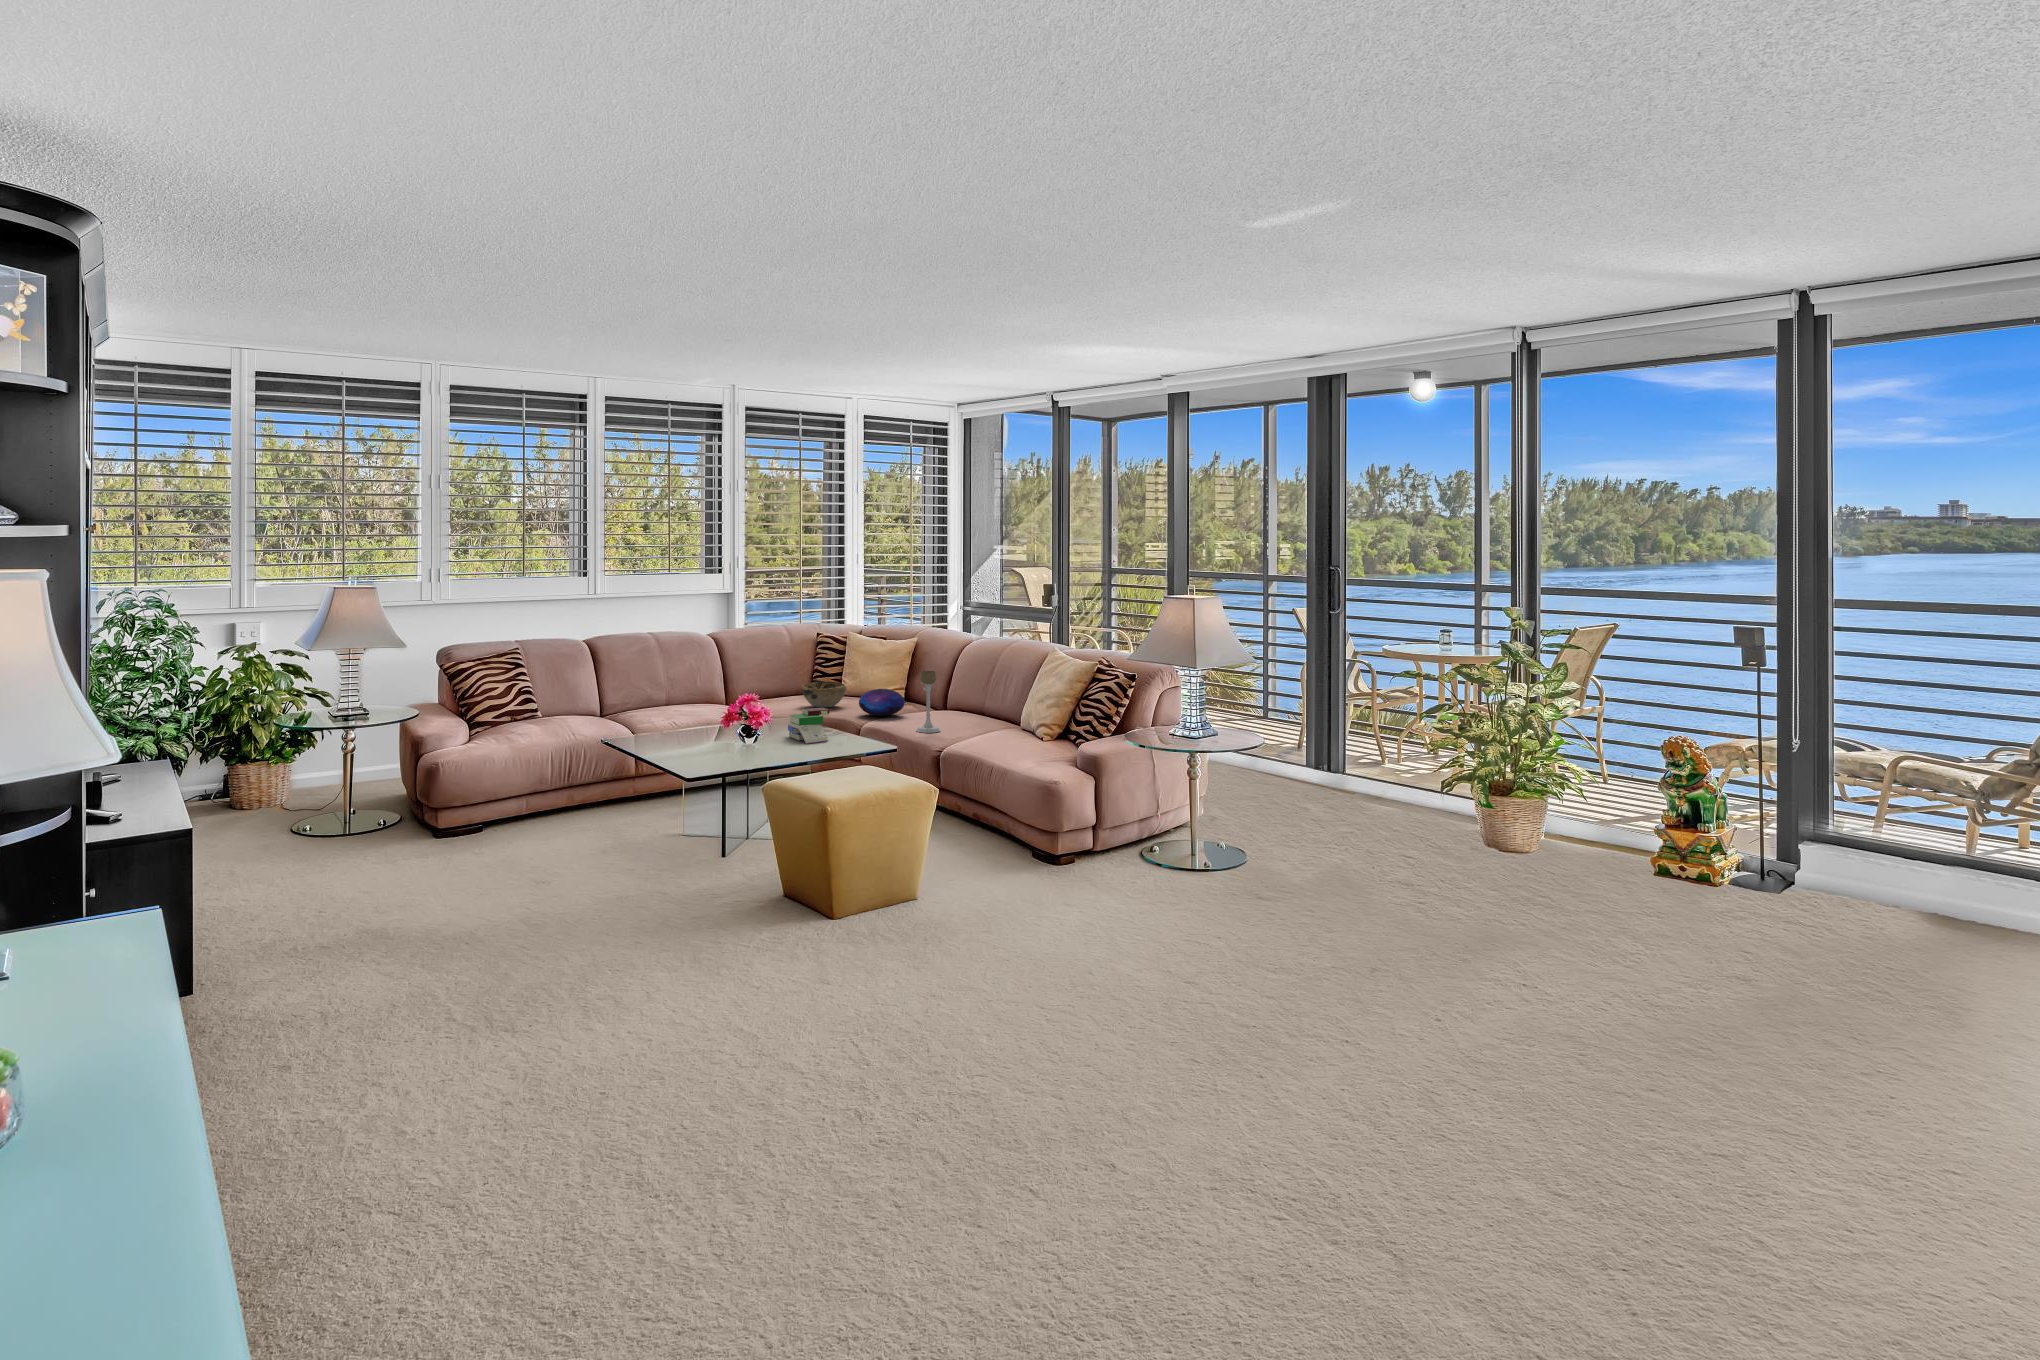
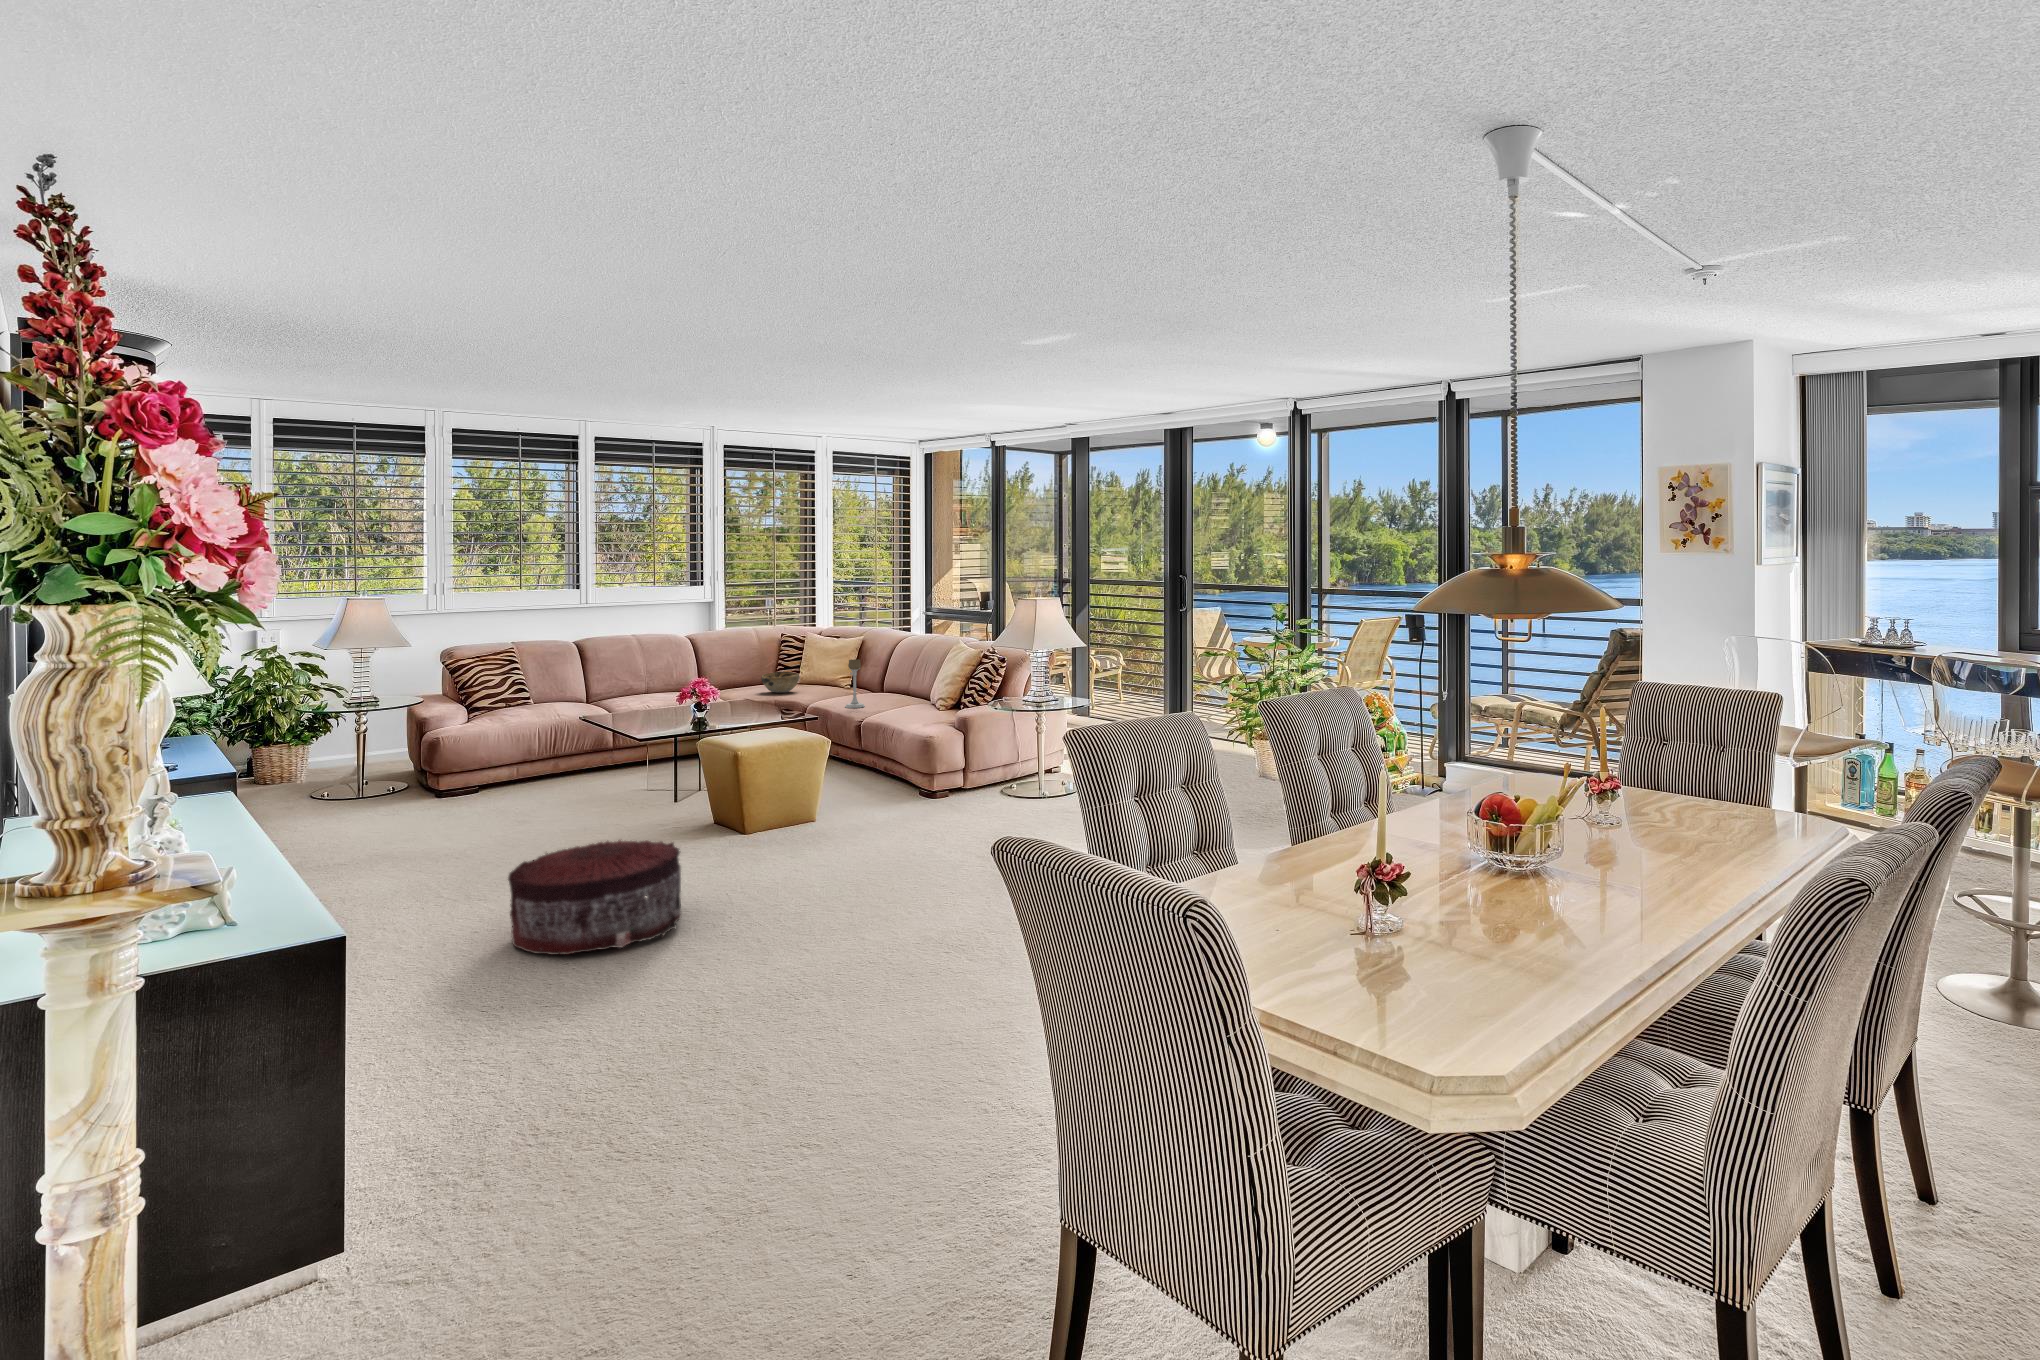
decorative orb: present [859,689,905,716] -> none [805,676,844,698]
book: present [788,708,829,744] -> none [736,689,770,717]
pouf: none [572,948,813,1153] -> present [508,840,681,955]

